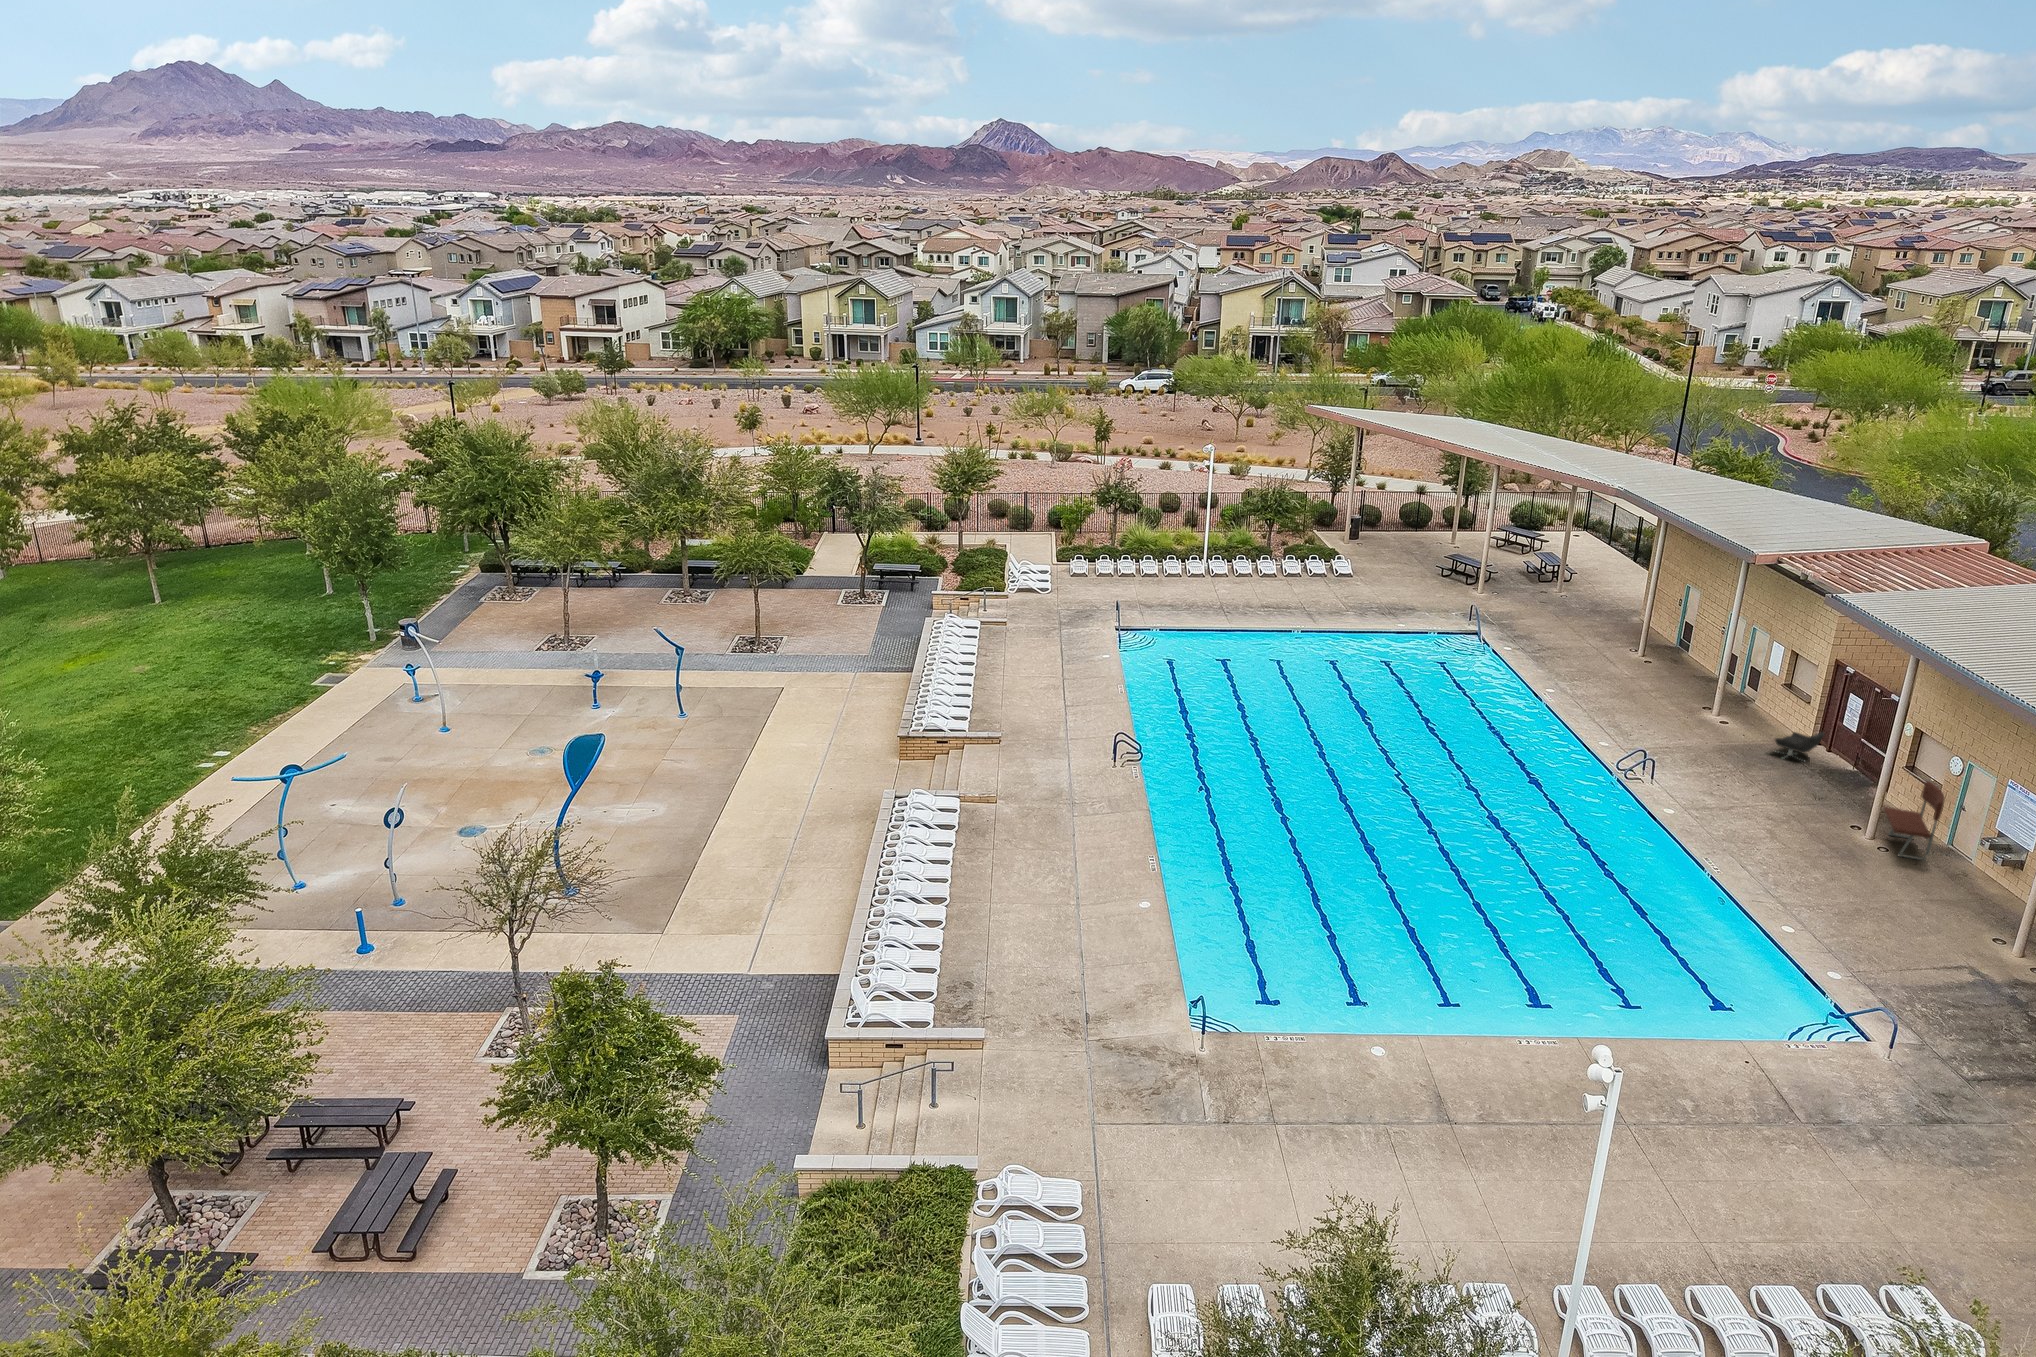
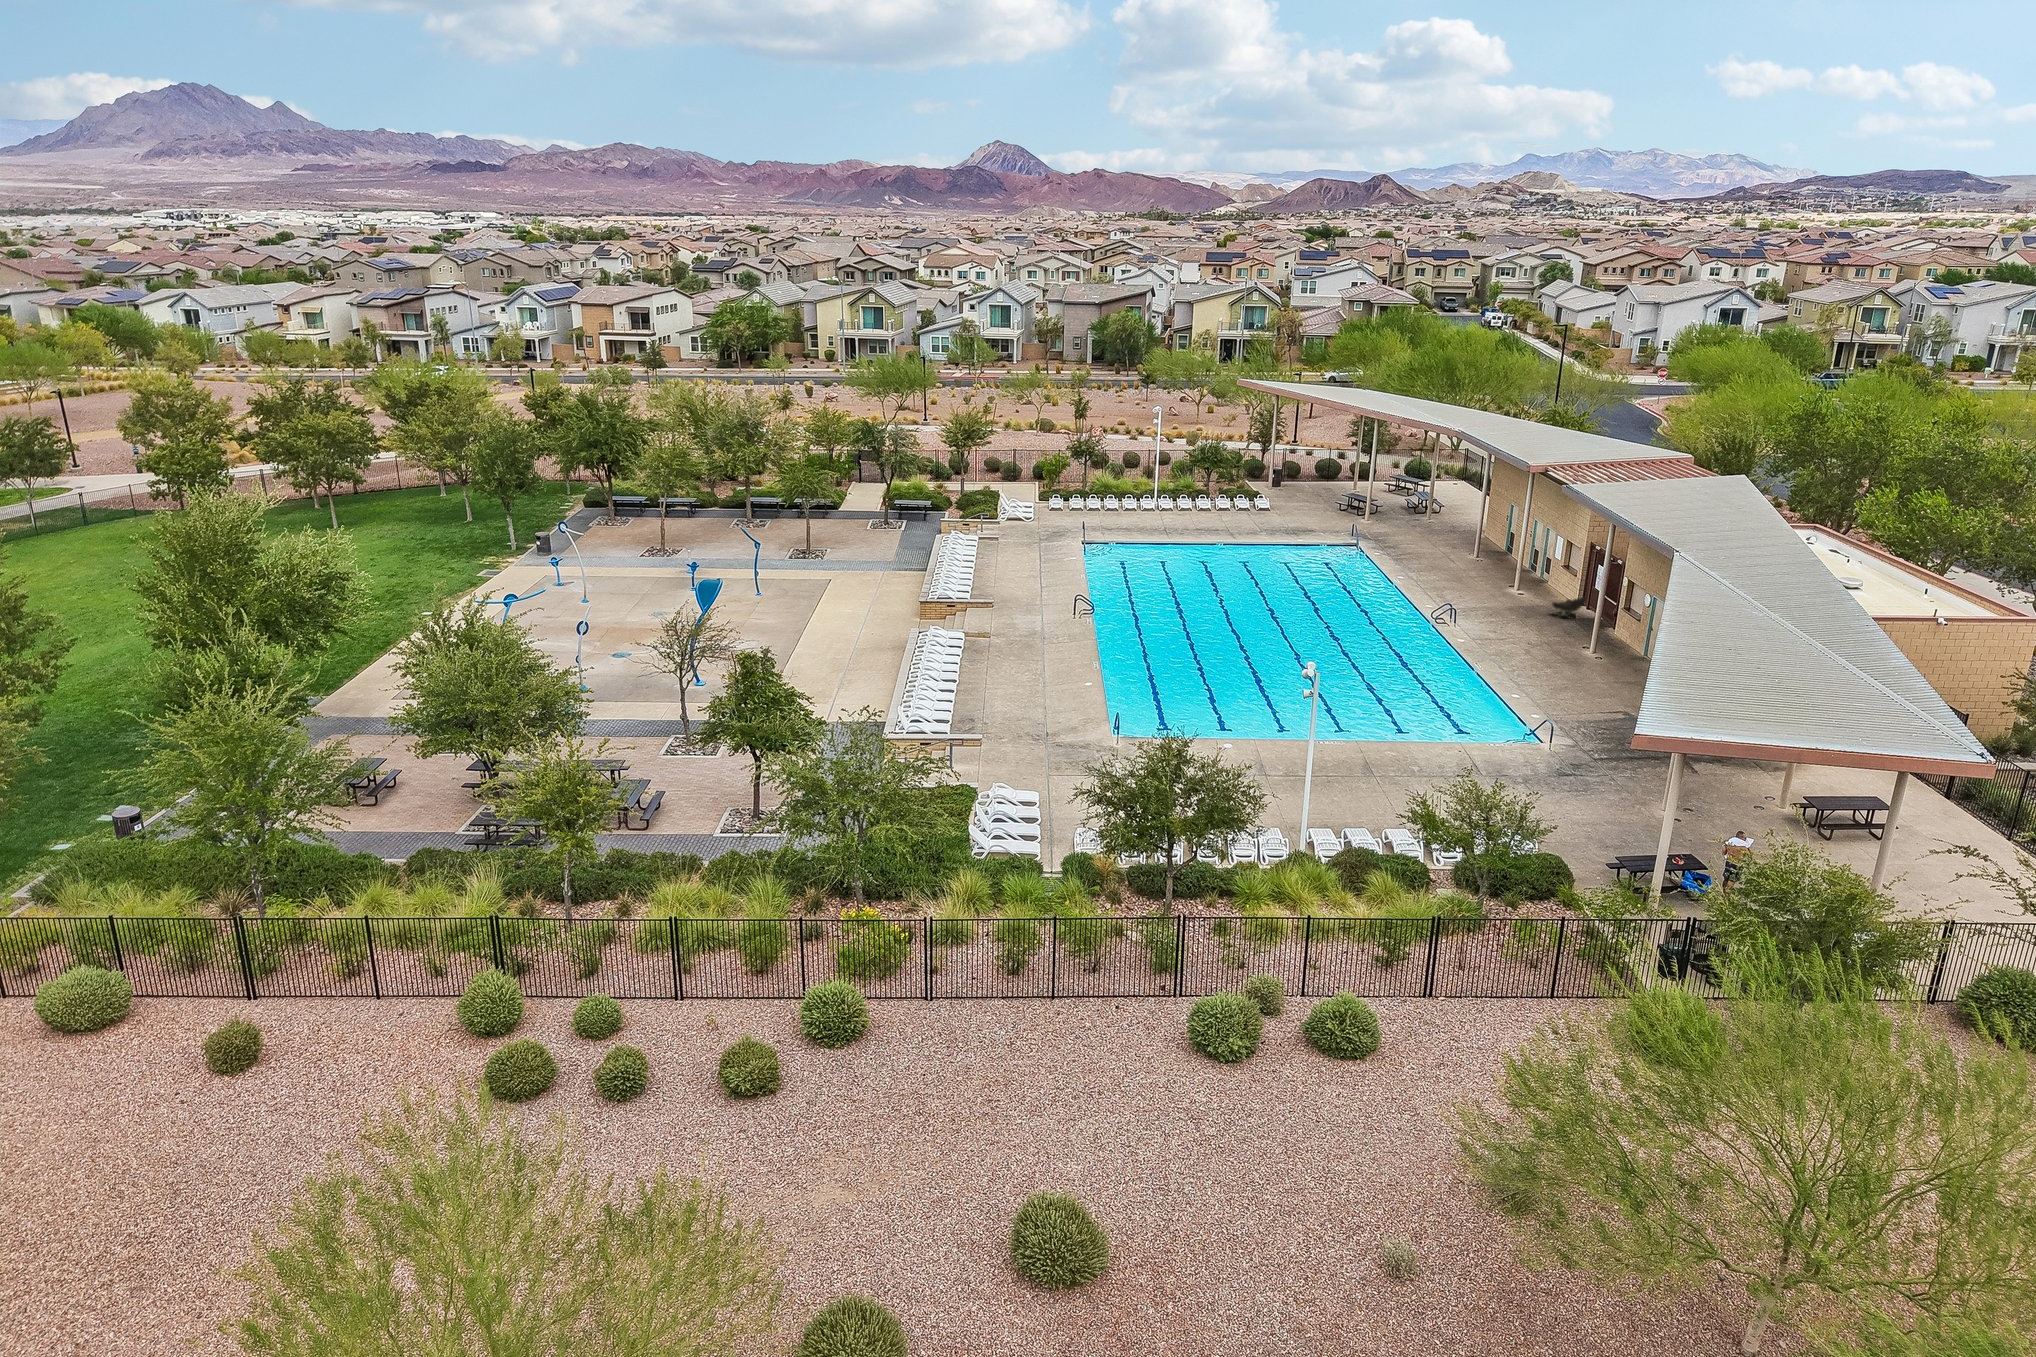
bench: present [1884,781,1945,861] -> none [1607,616,1641,668]

